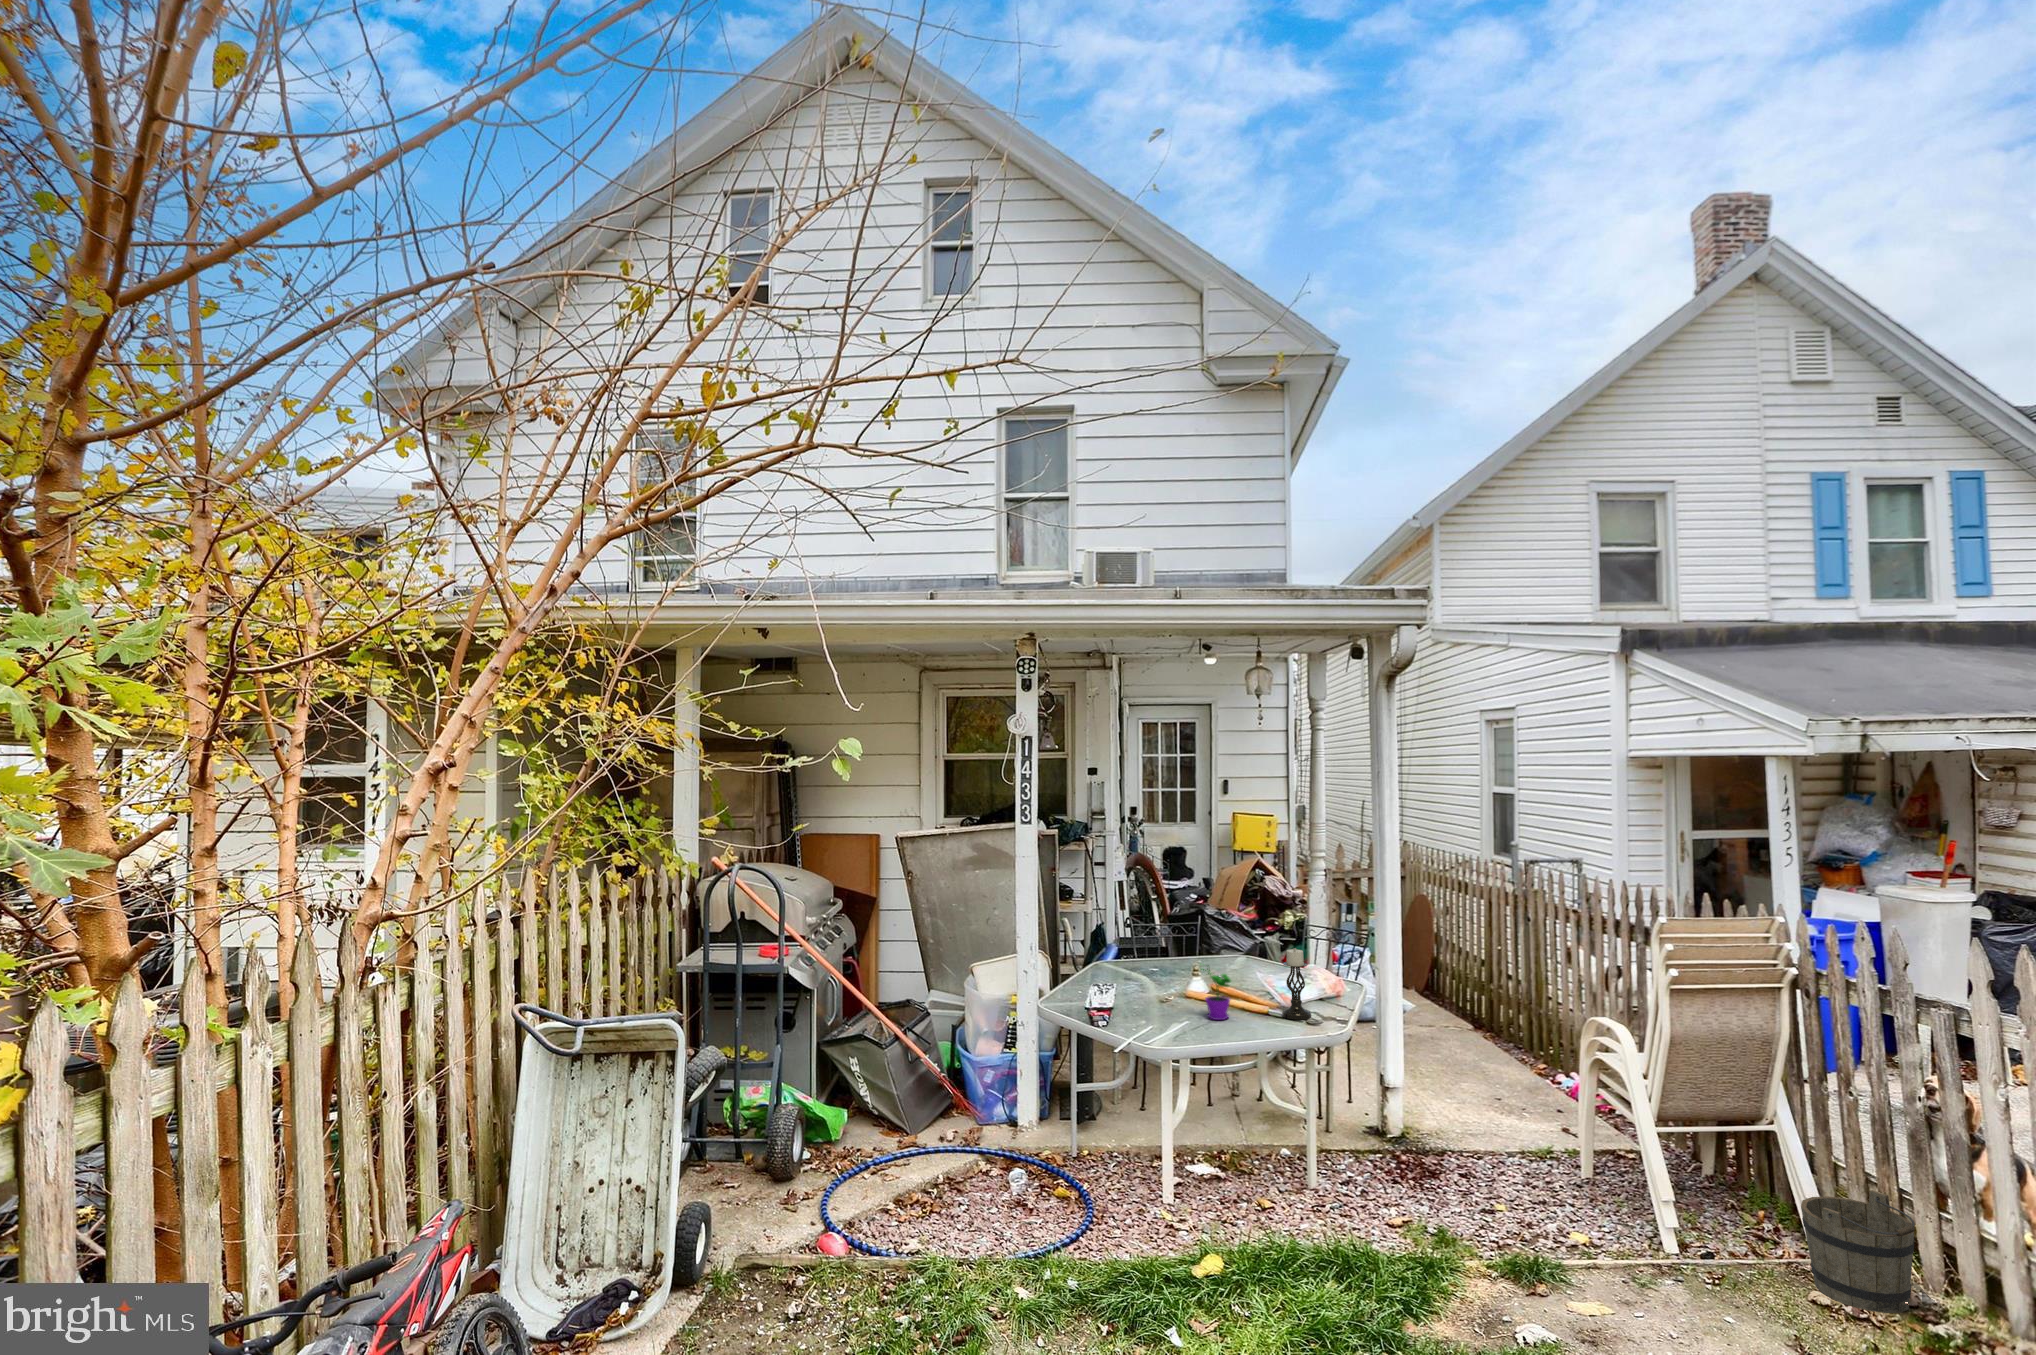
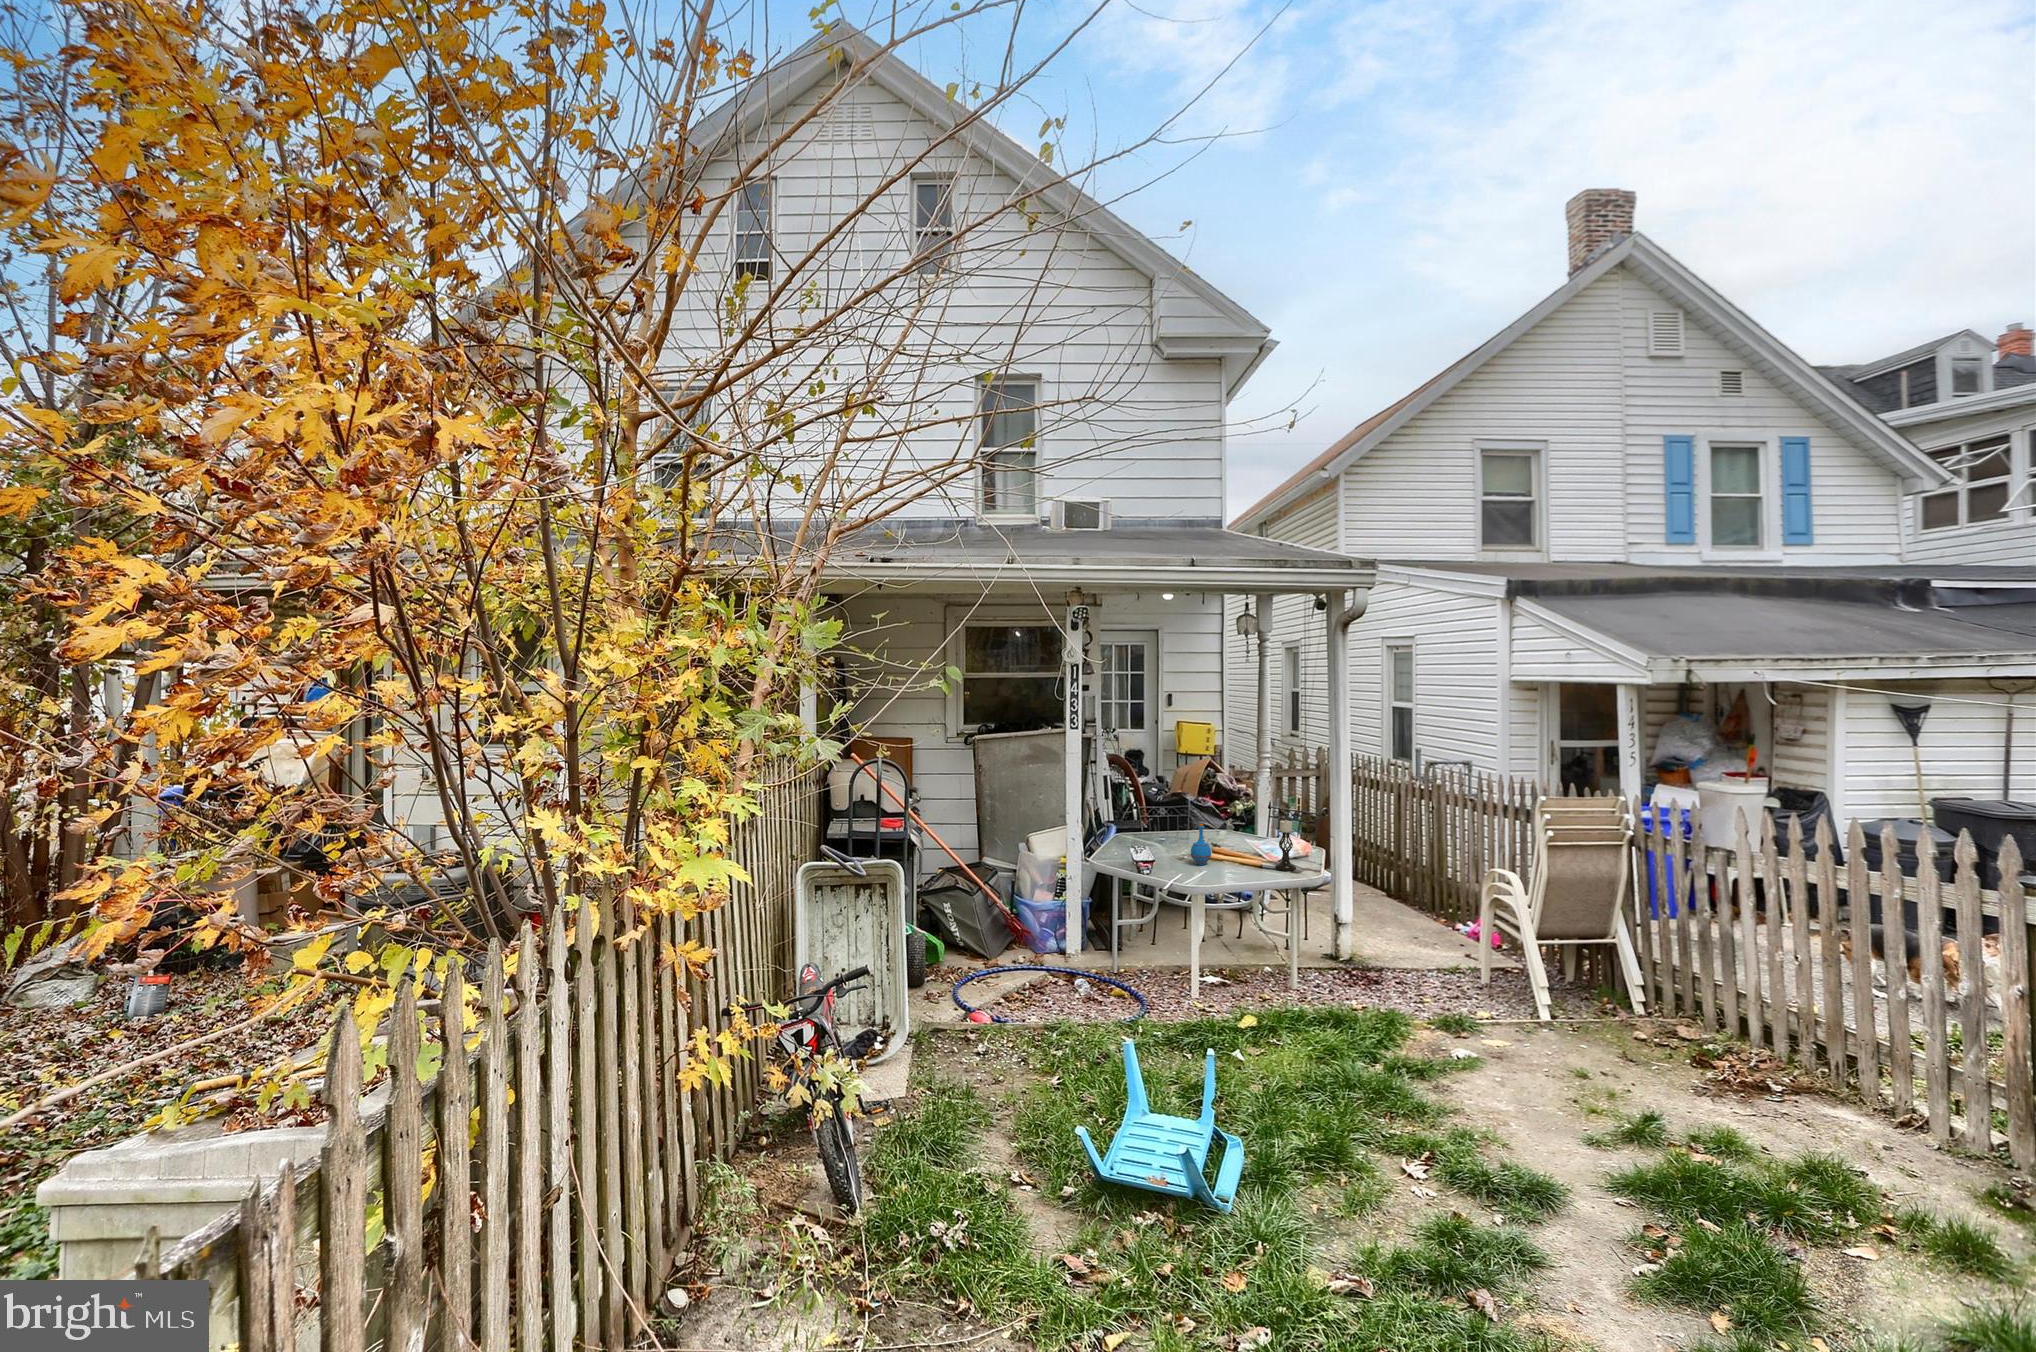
bottle: none [1171,952,1198,1009] -> present [1191,824,1211,865]
flower pot: present [1200,969,1231,1020] -> none [1215,829,1240,872]
bucket: present [1801,1190,1915,1313] -> none [1631,972,1701,1046]

